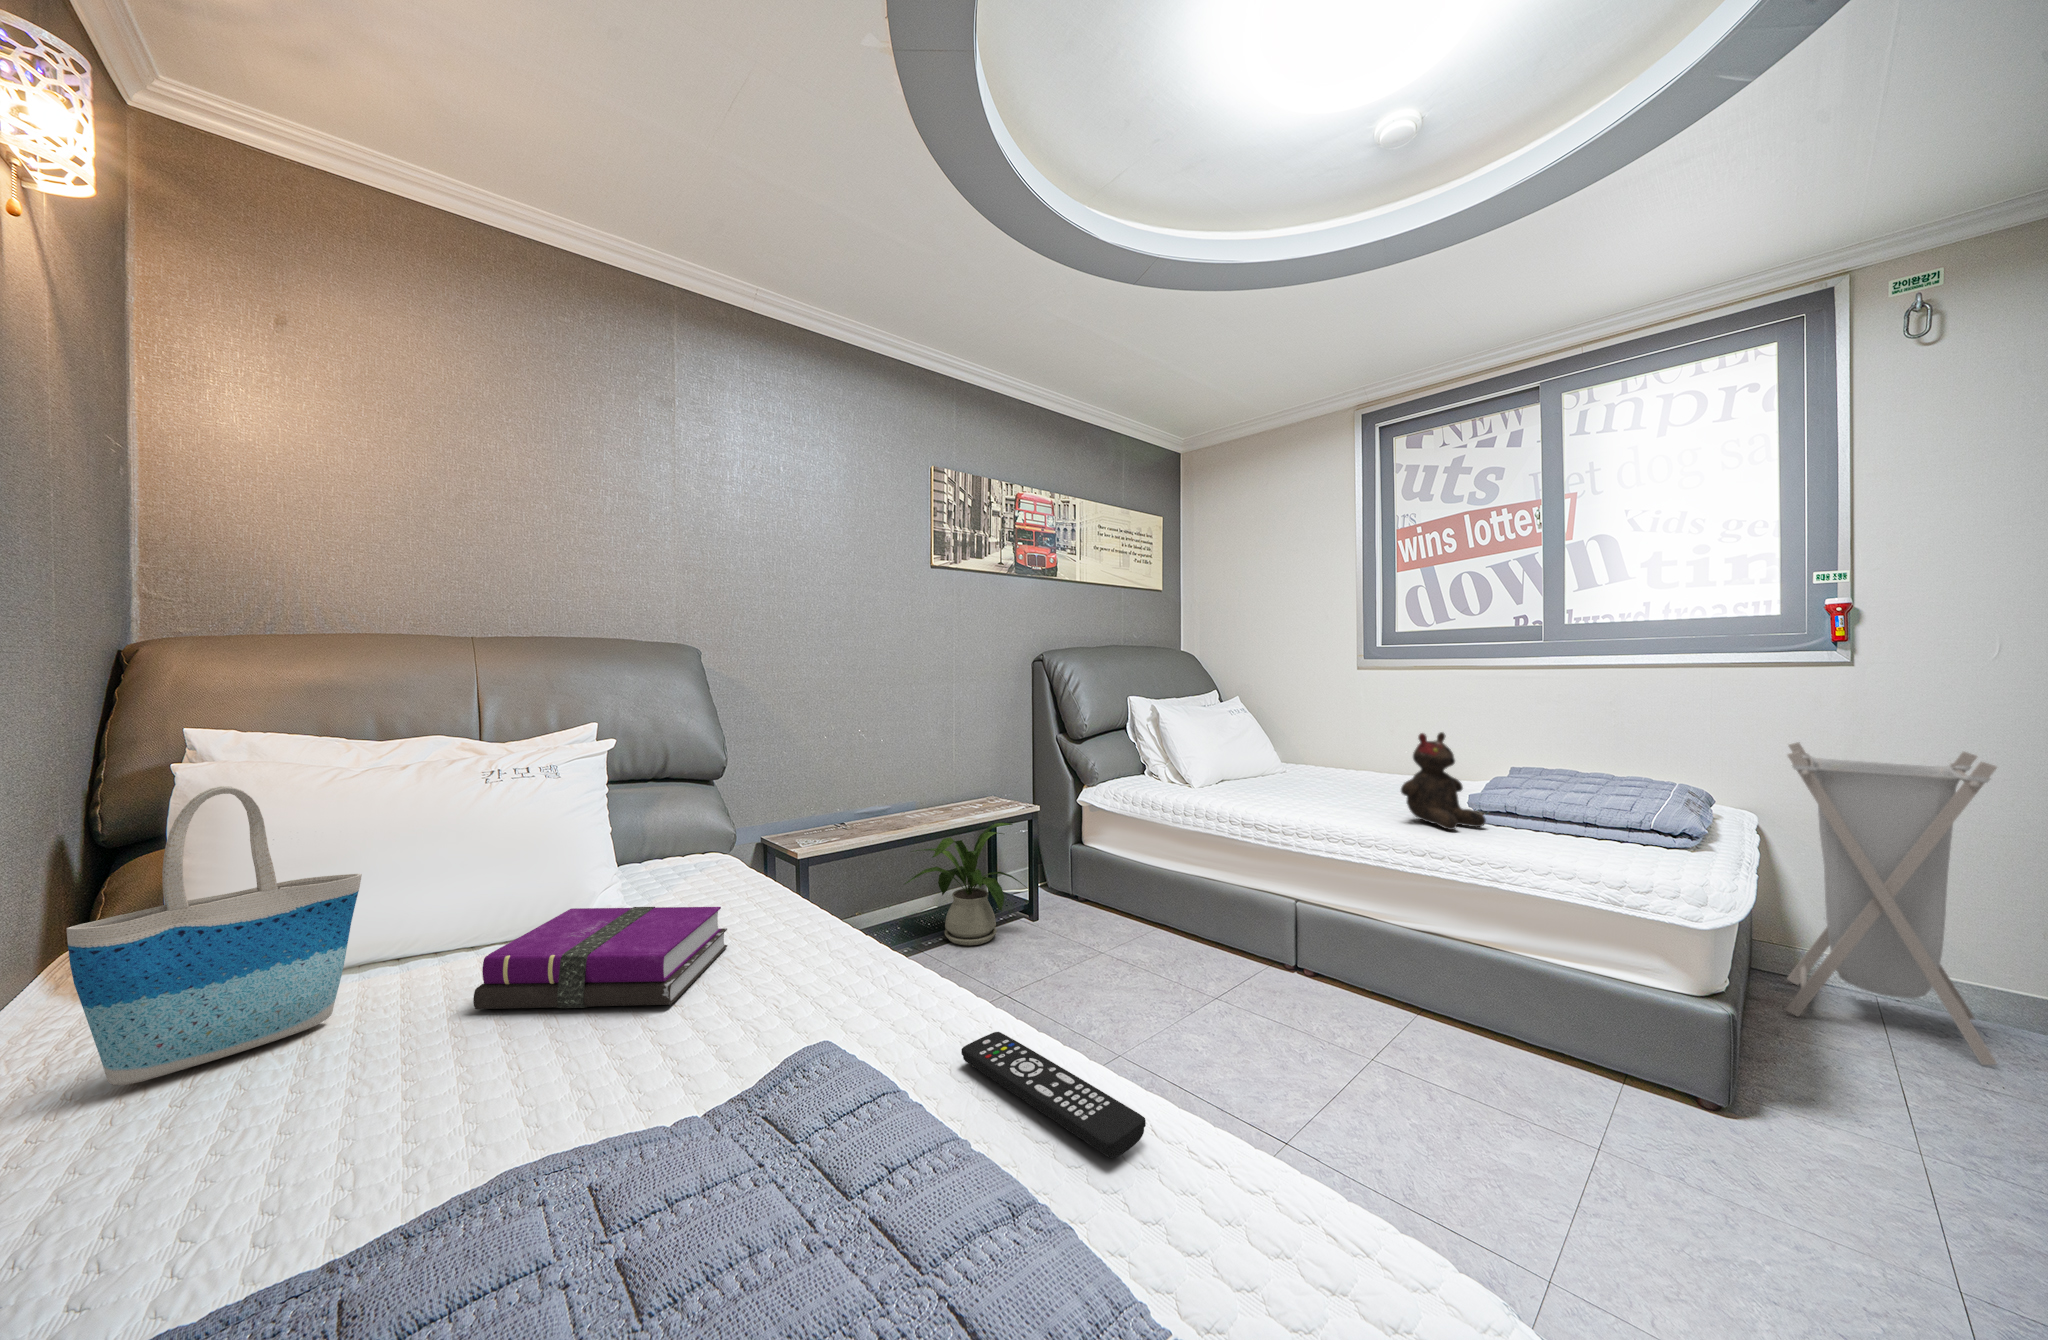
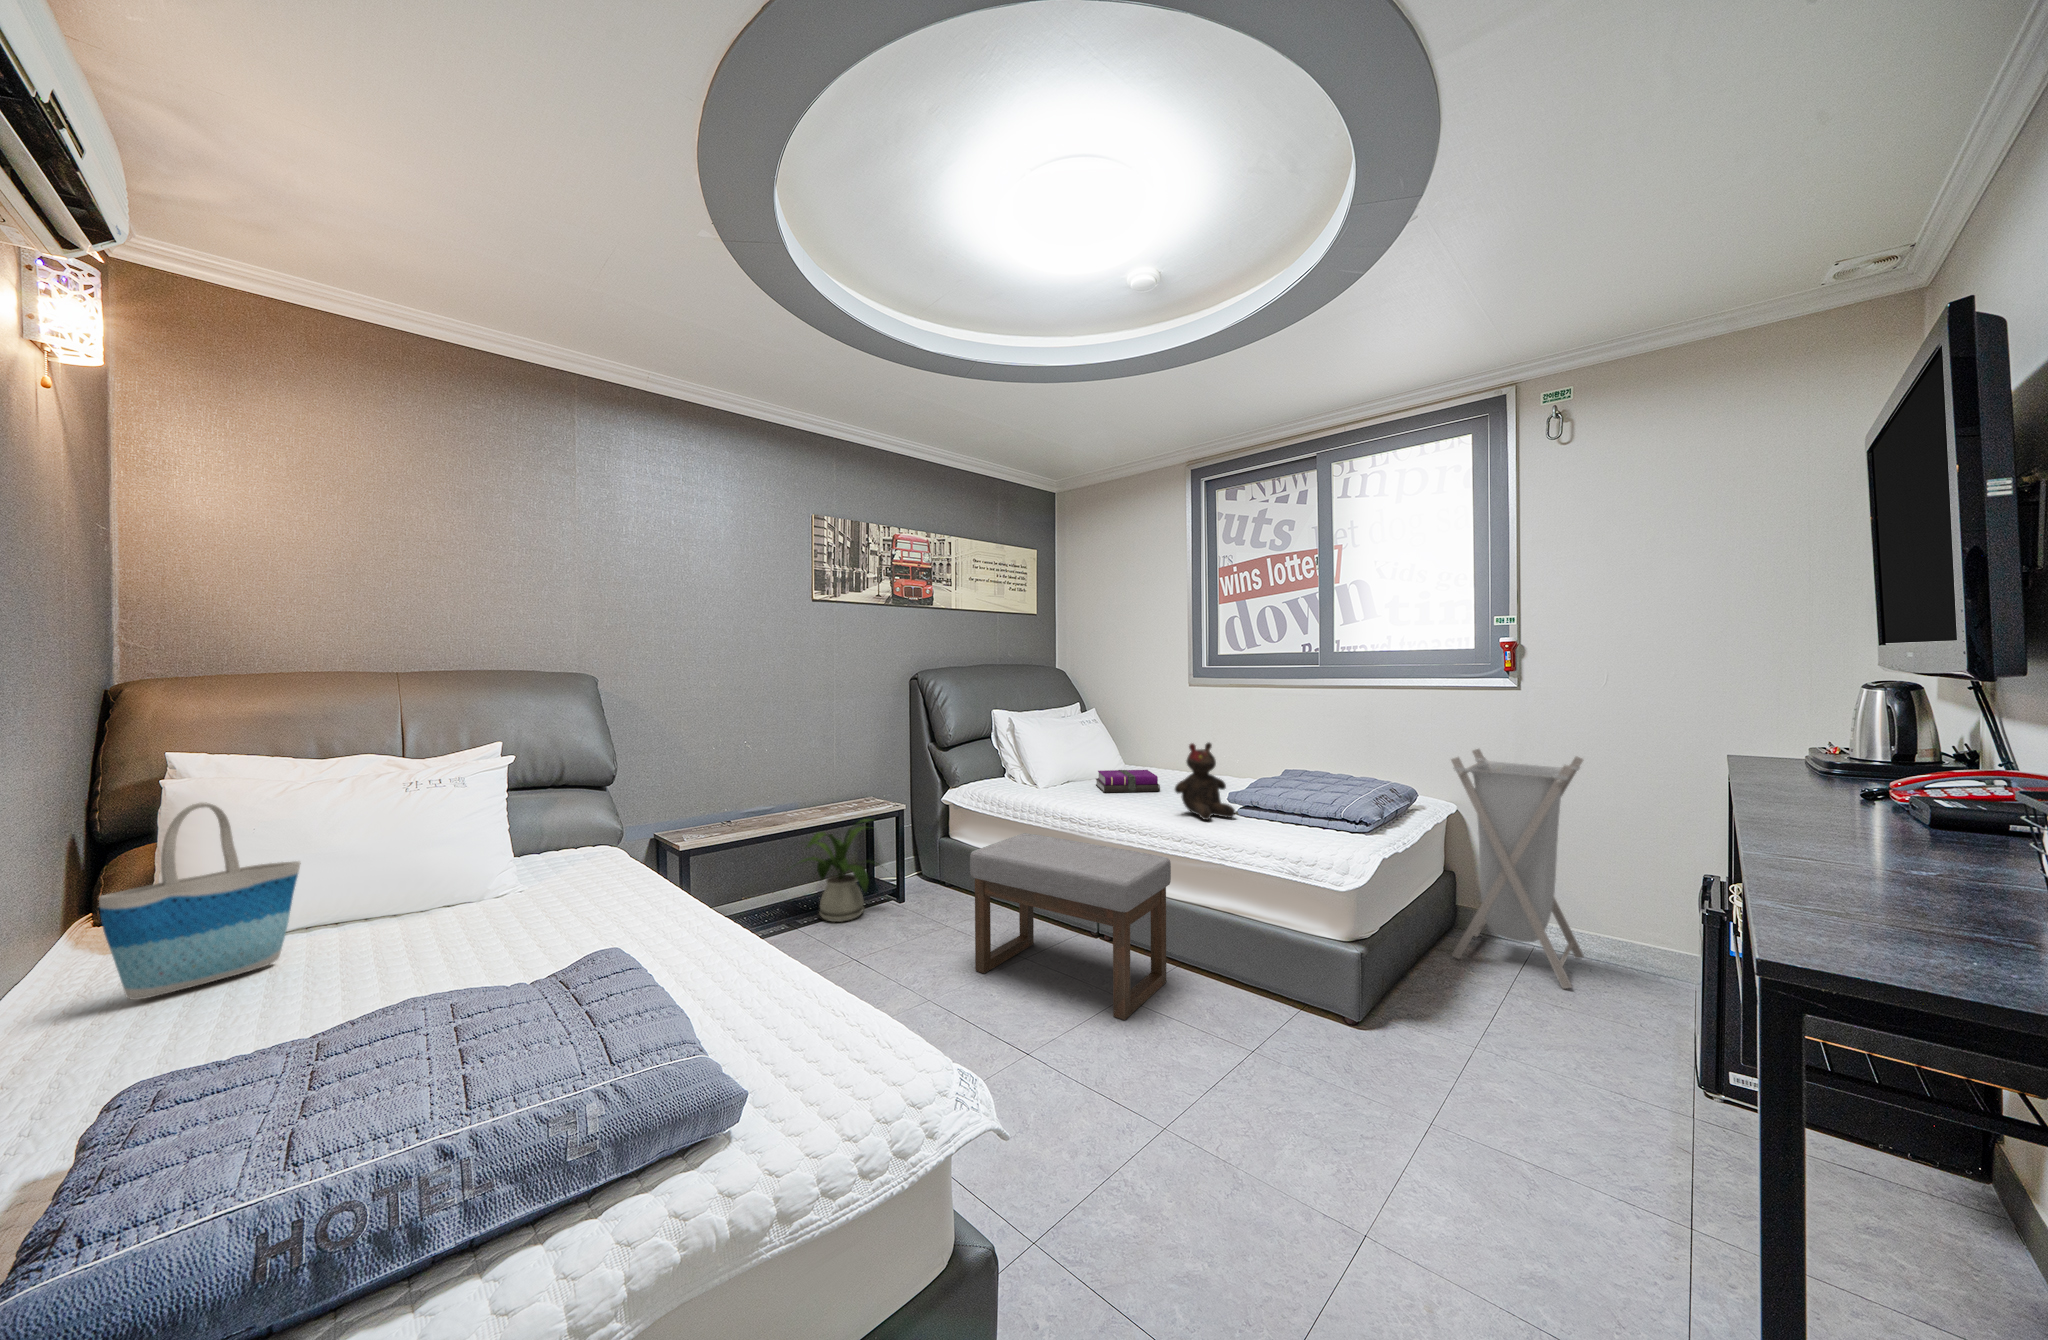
ottoman: none [1157,843,1427,1094] -> present [970,833,1171,1020]
notebook: present [473,907,727,1009] -> present [1096,770,1160,792]
remote control: present [961,1032,1146,1158] -> none [707,956,795,1016]

